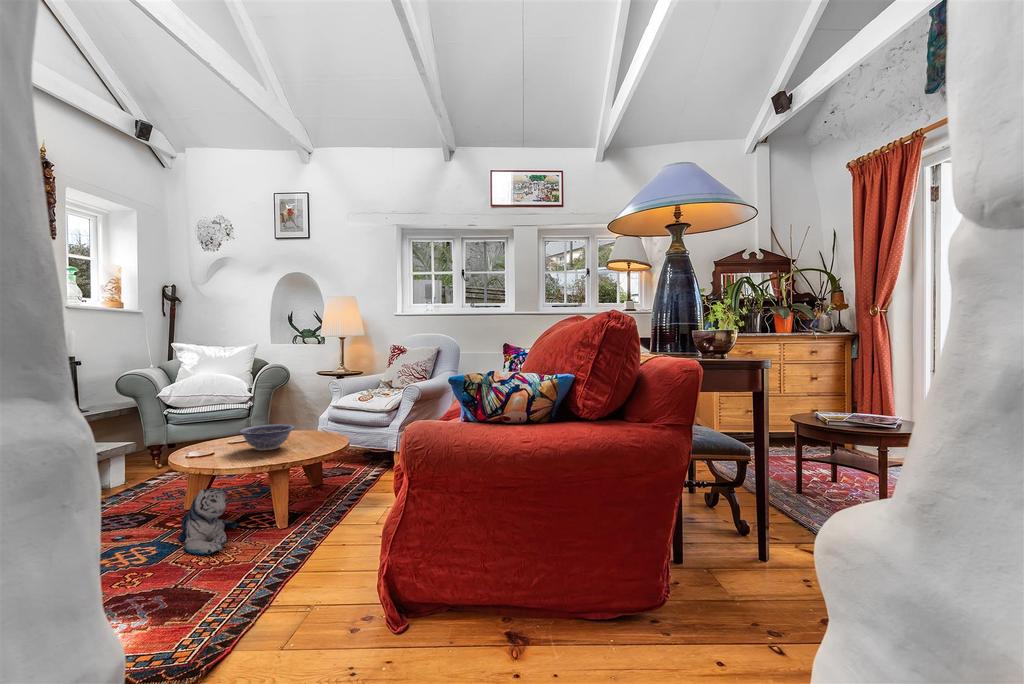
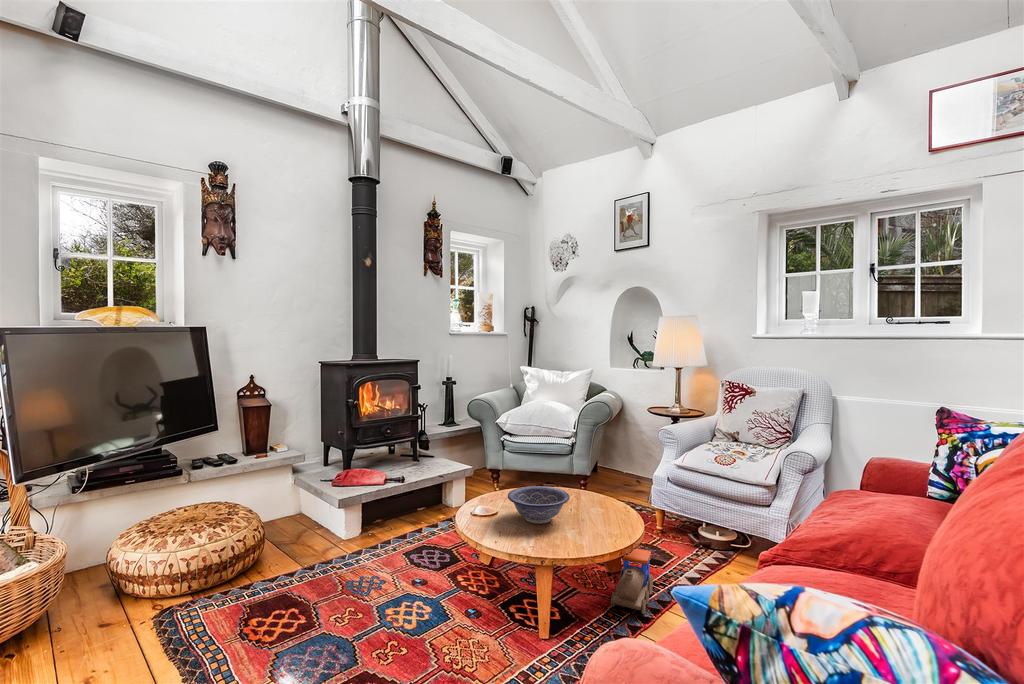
toy train: none [330,461,355,502] -> present [611,549,653,614]
plush toy: present [177,488,238,556] -> none [434,561,497,650]

